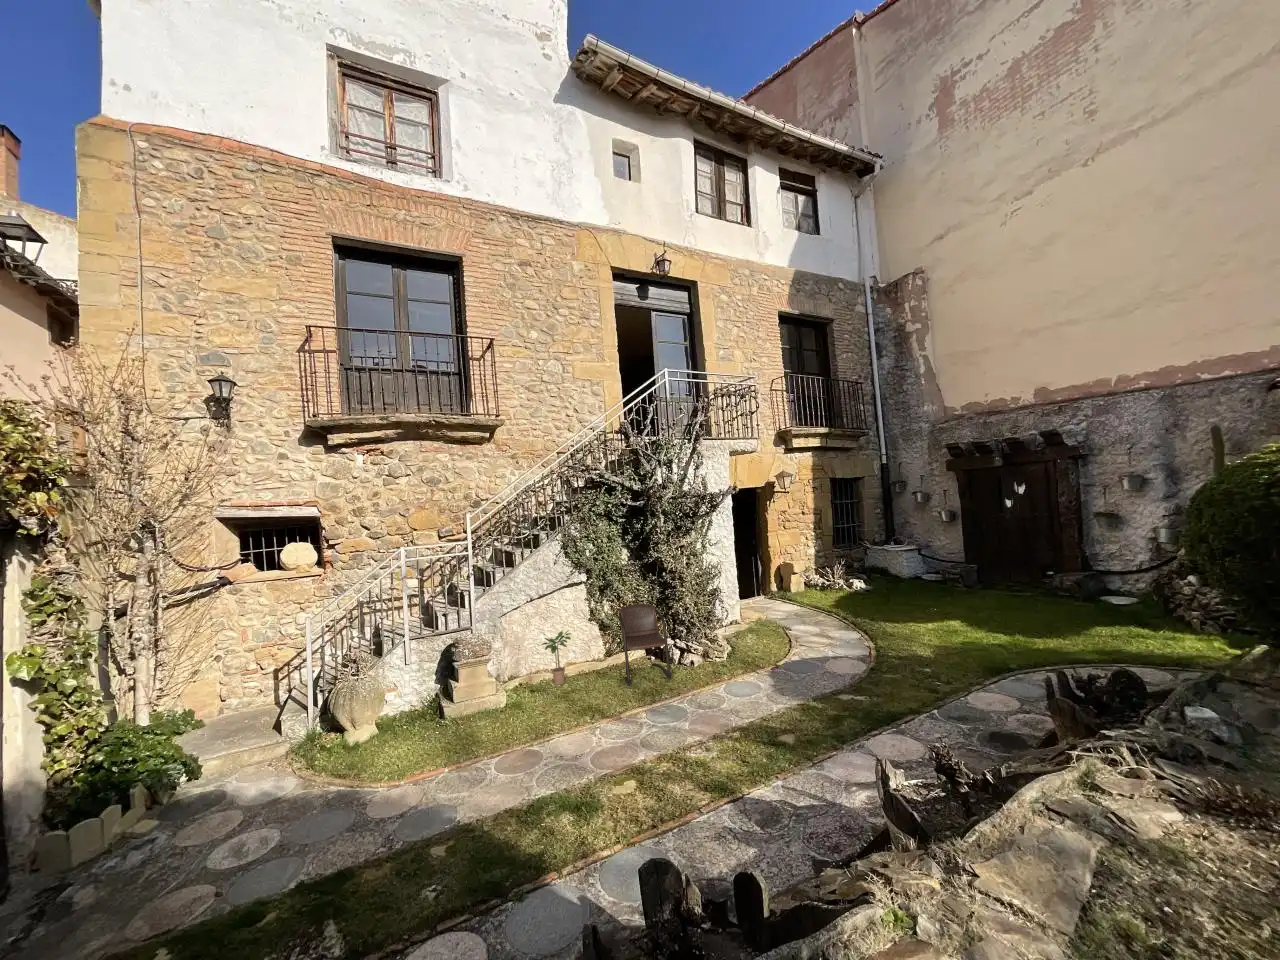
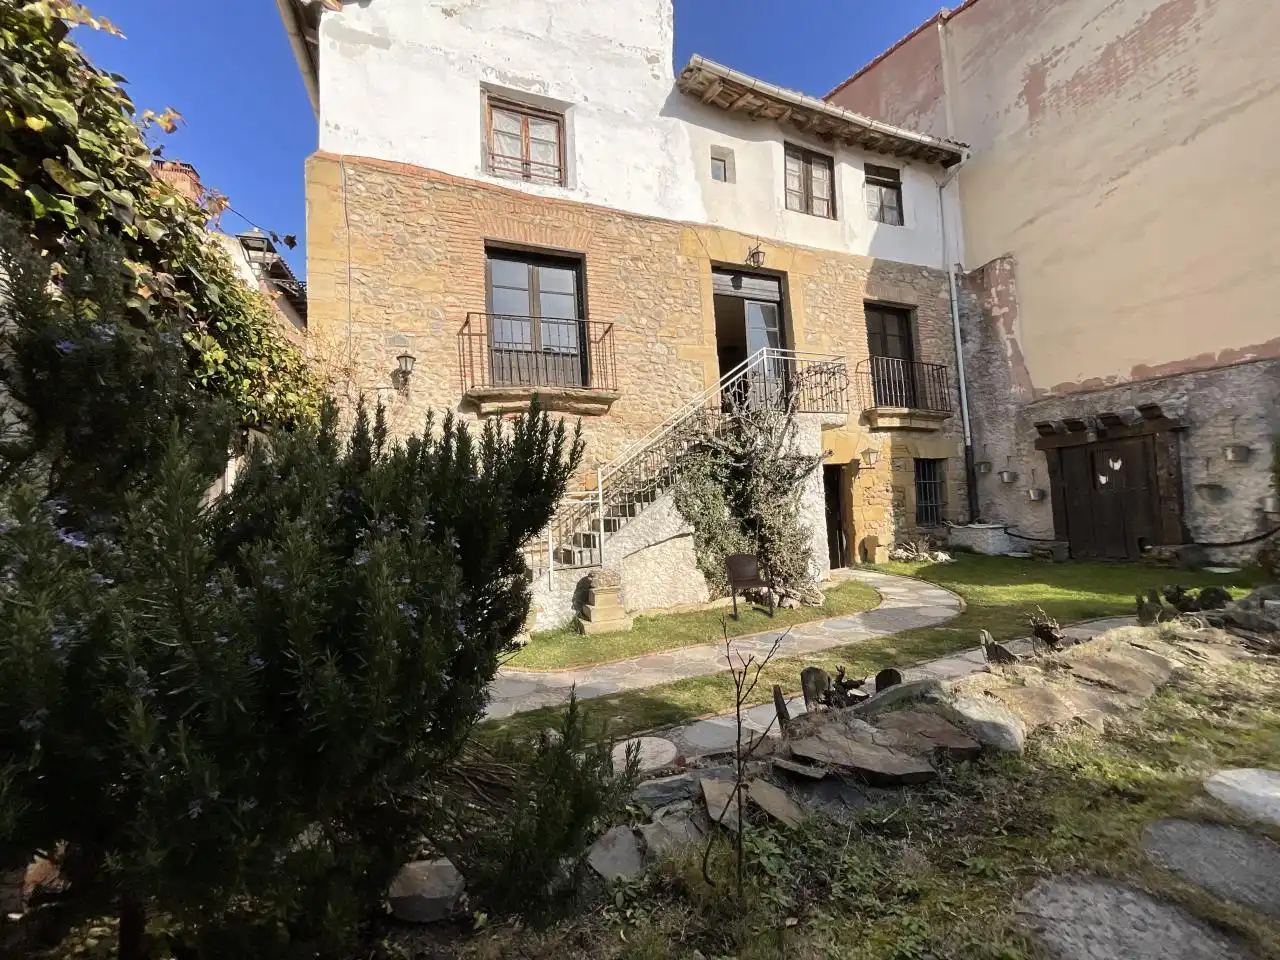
potted plant: present [542,631,571,685] -> none [660,571,686,617]

